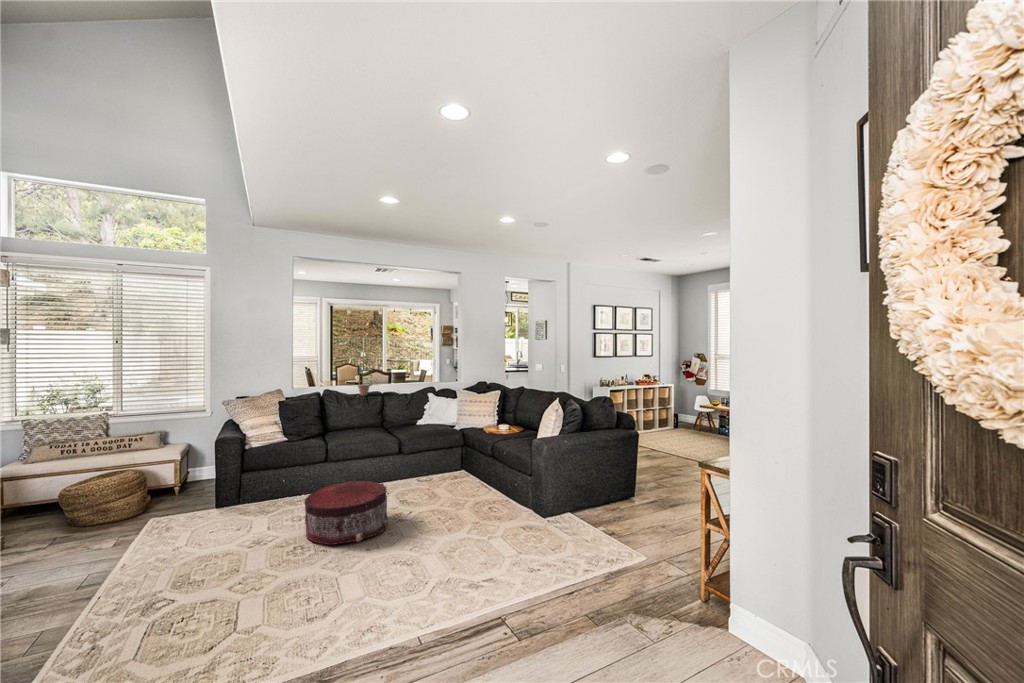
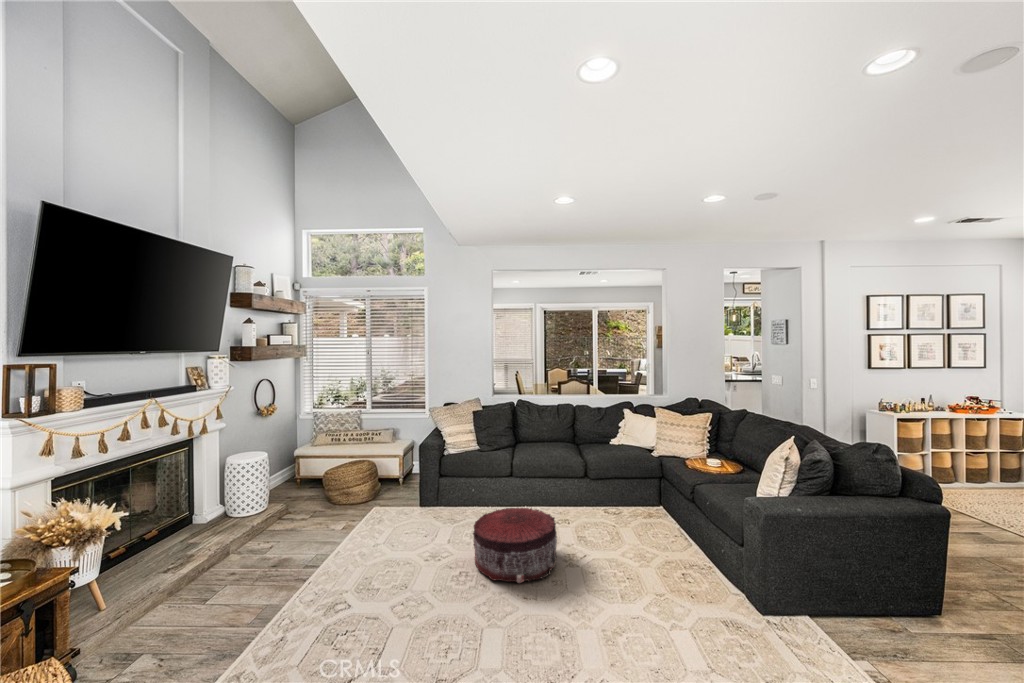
potted plant: present [354,370,372,396] -> none [542,377,573,408]

